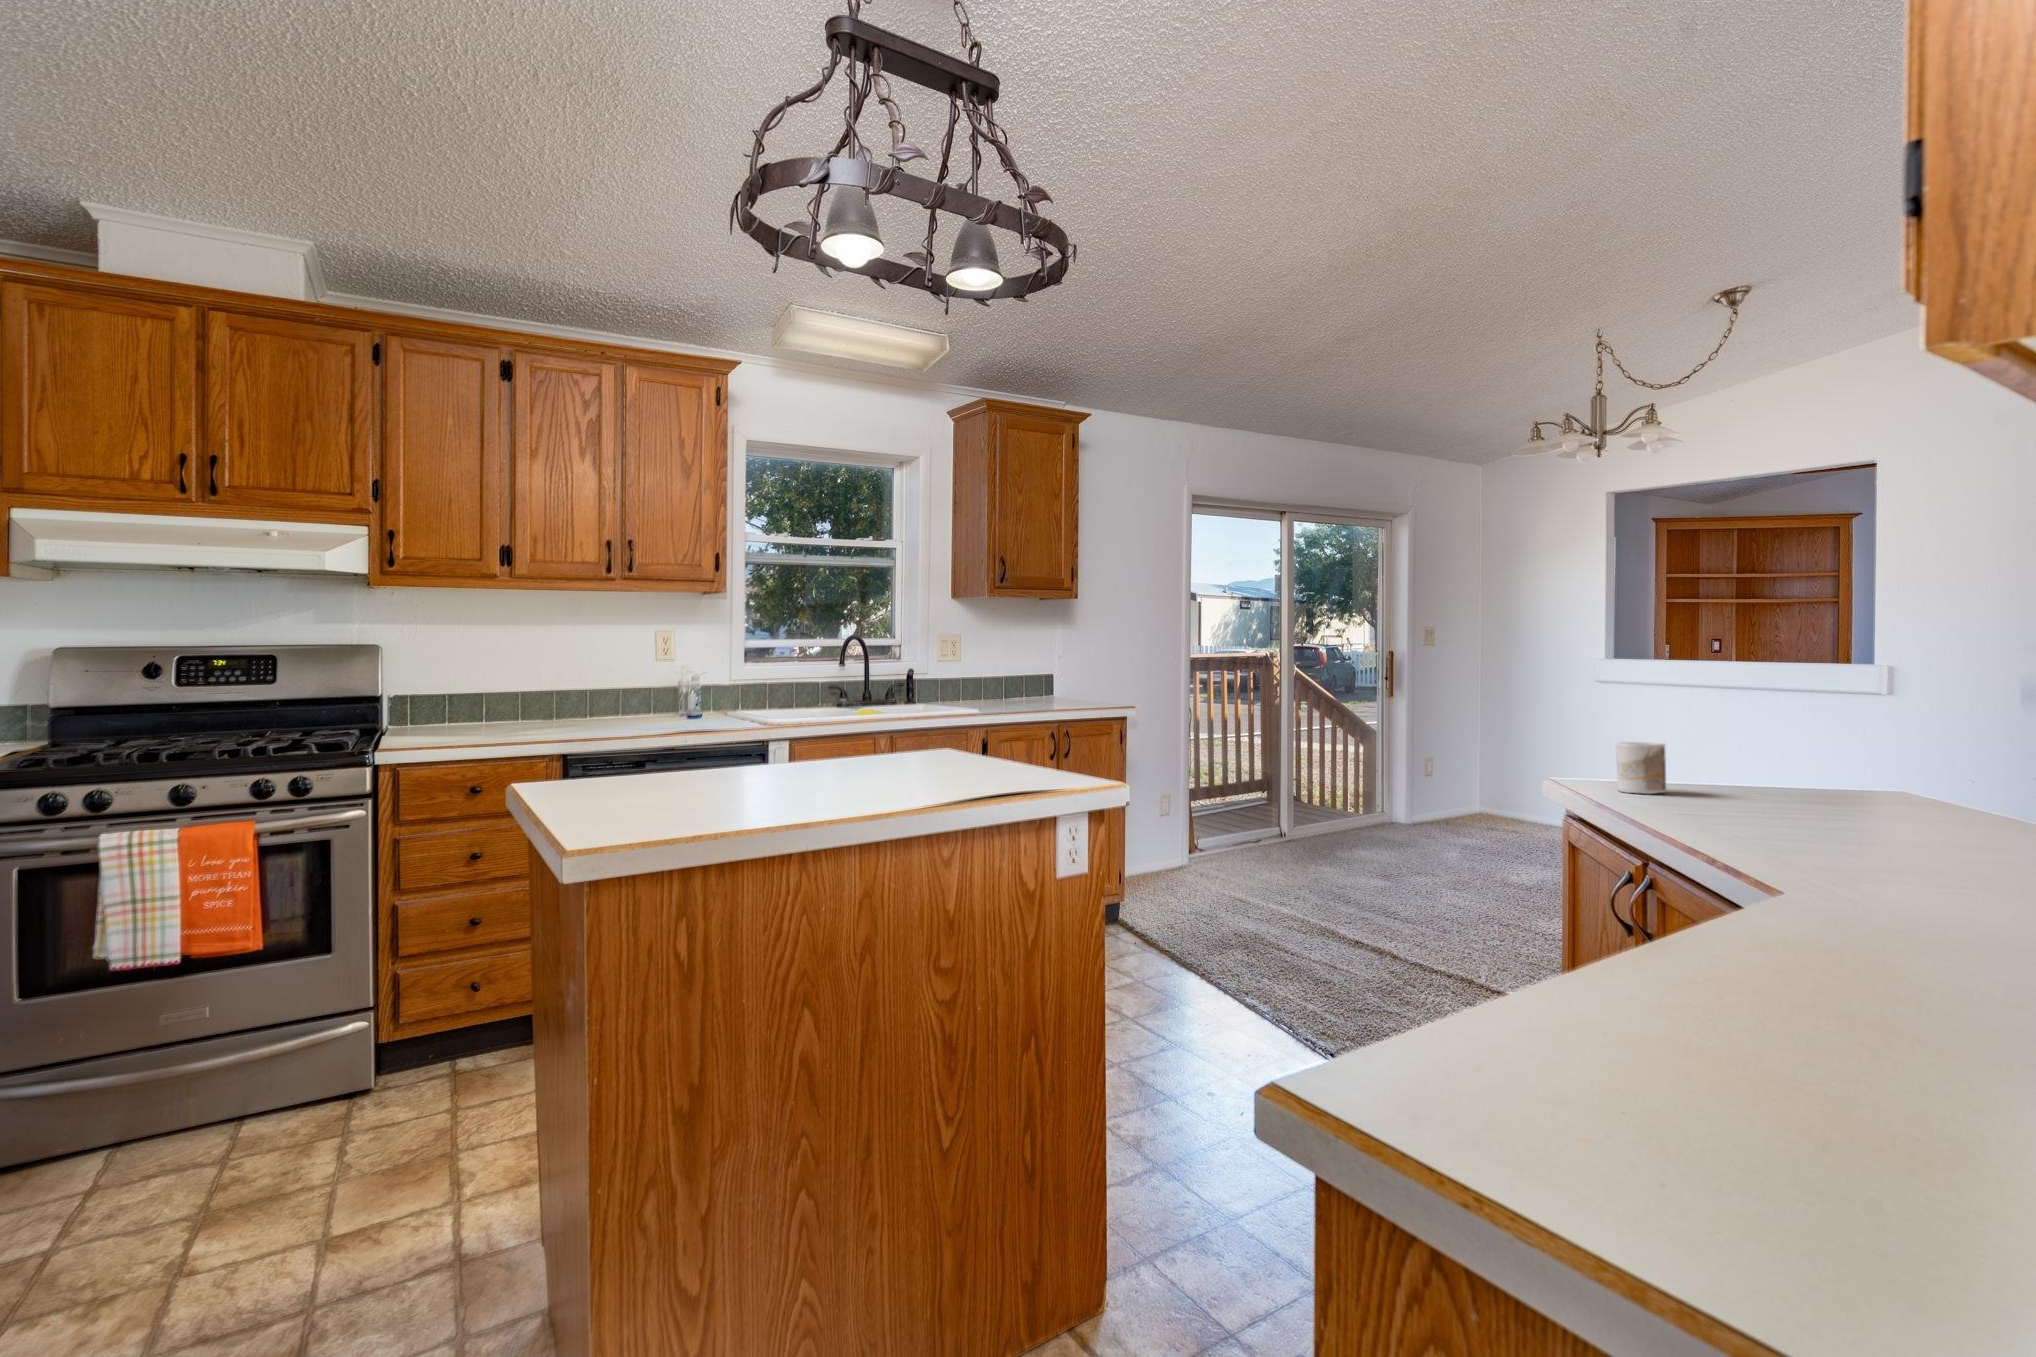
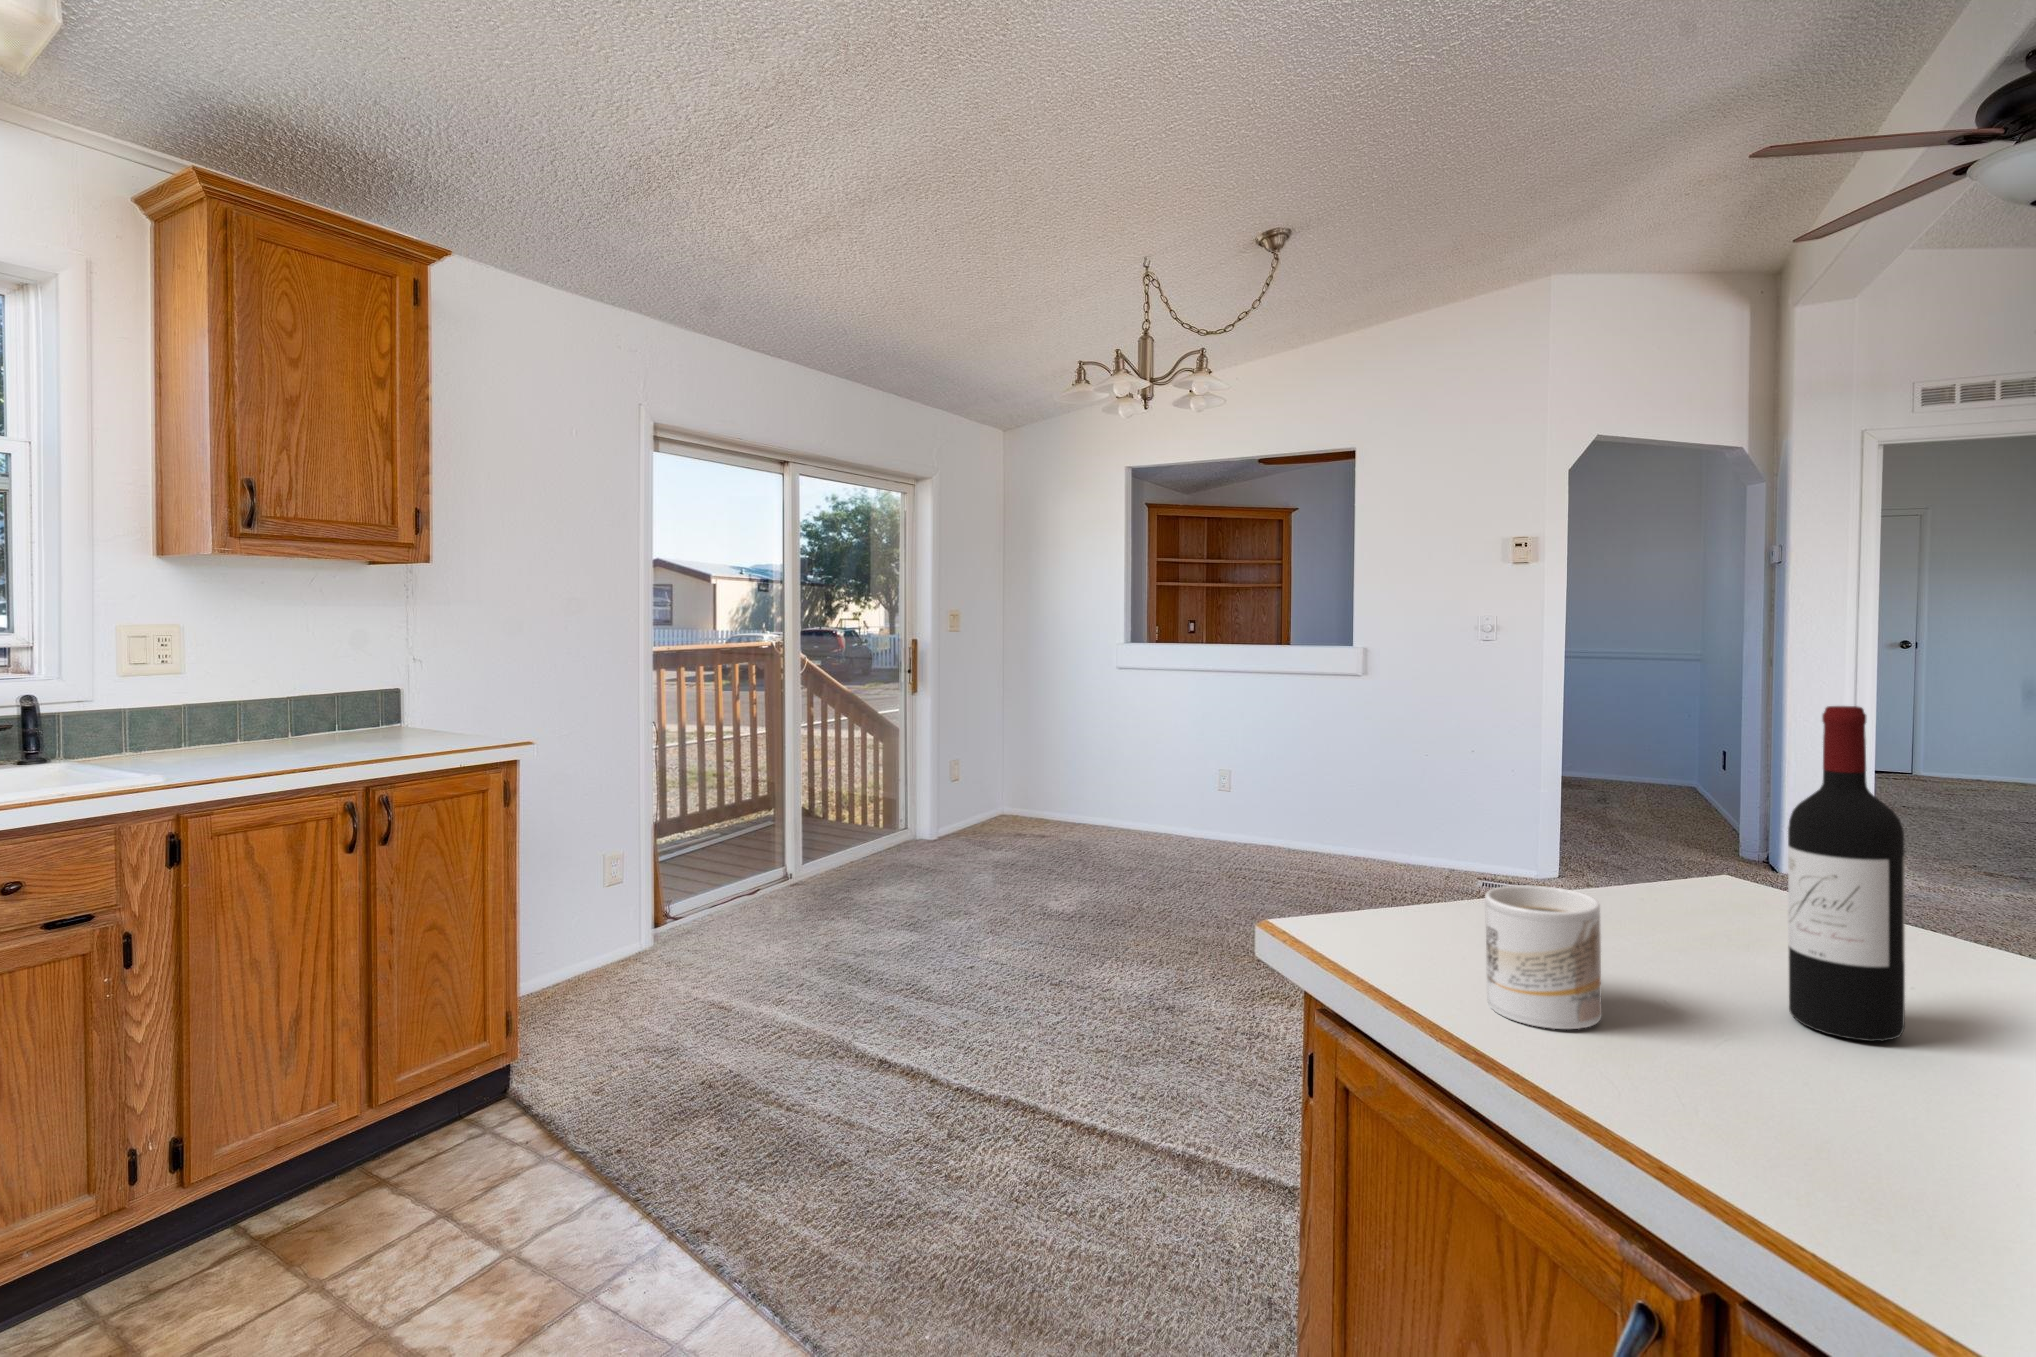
wine bottle: none [1756,661,1803,802] -> present [1788,706,1905,1041]

